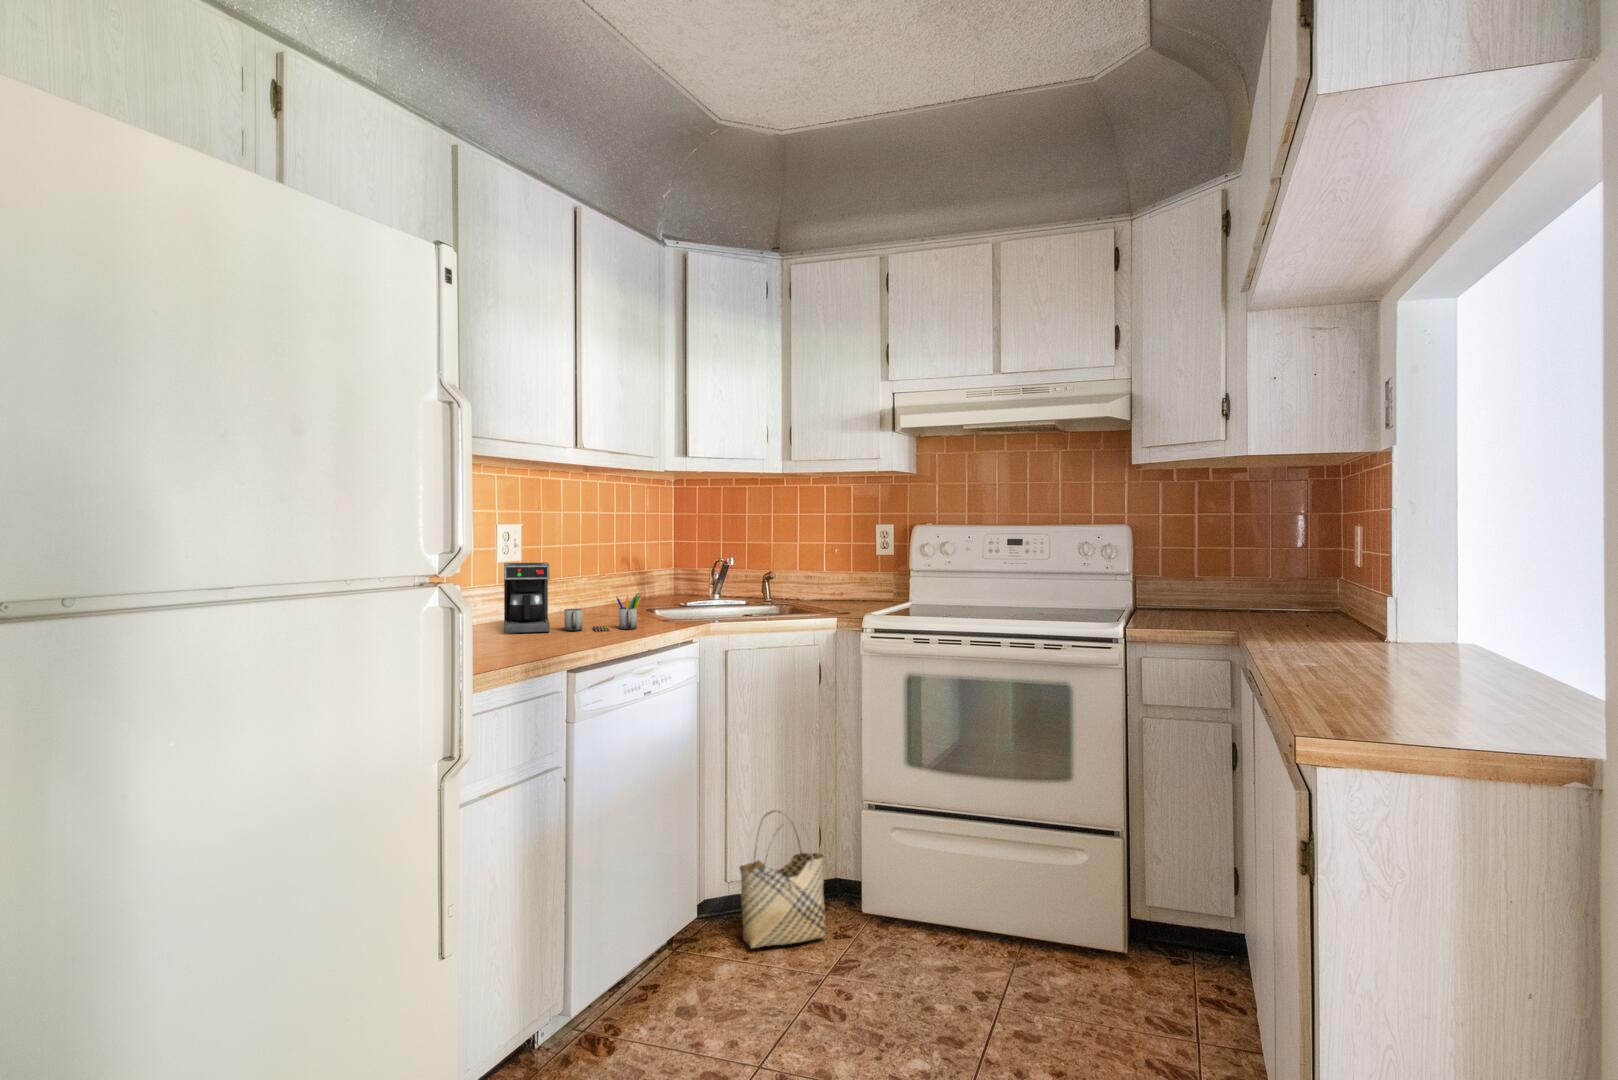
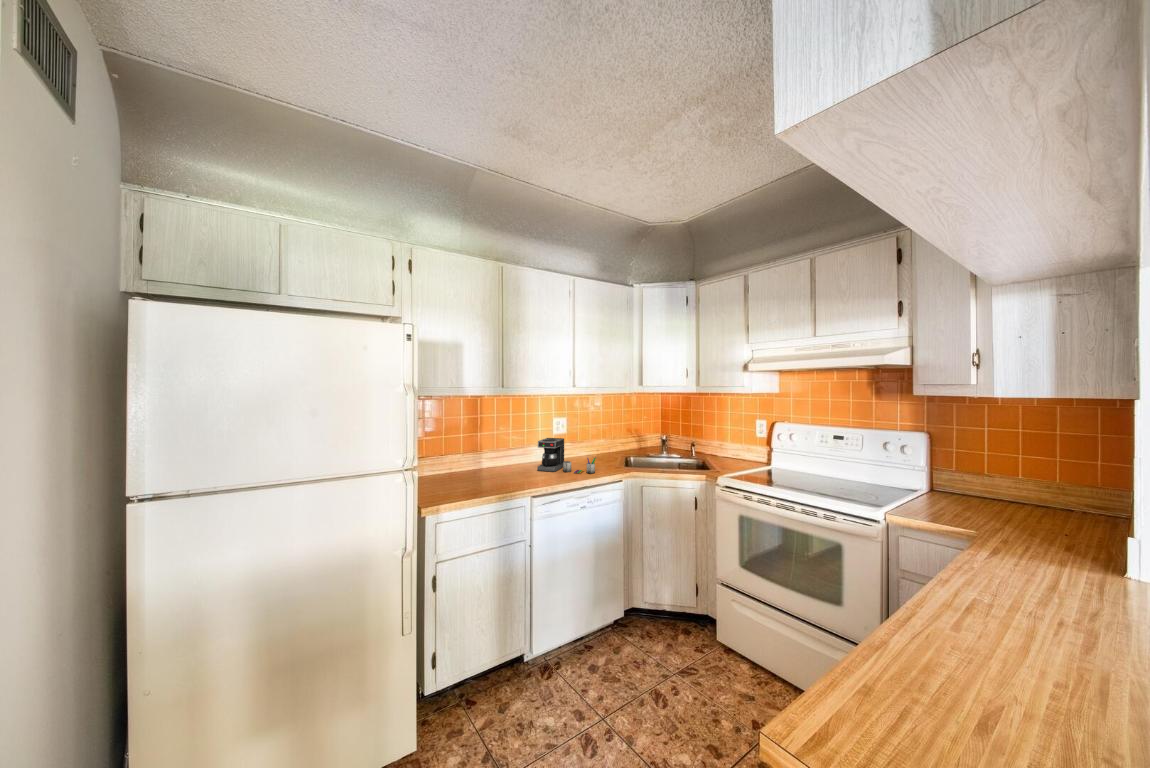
woven basket: present [739,810,826,948] -> none [642,572,691,649]

